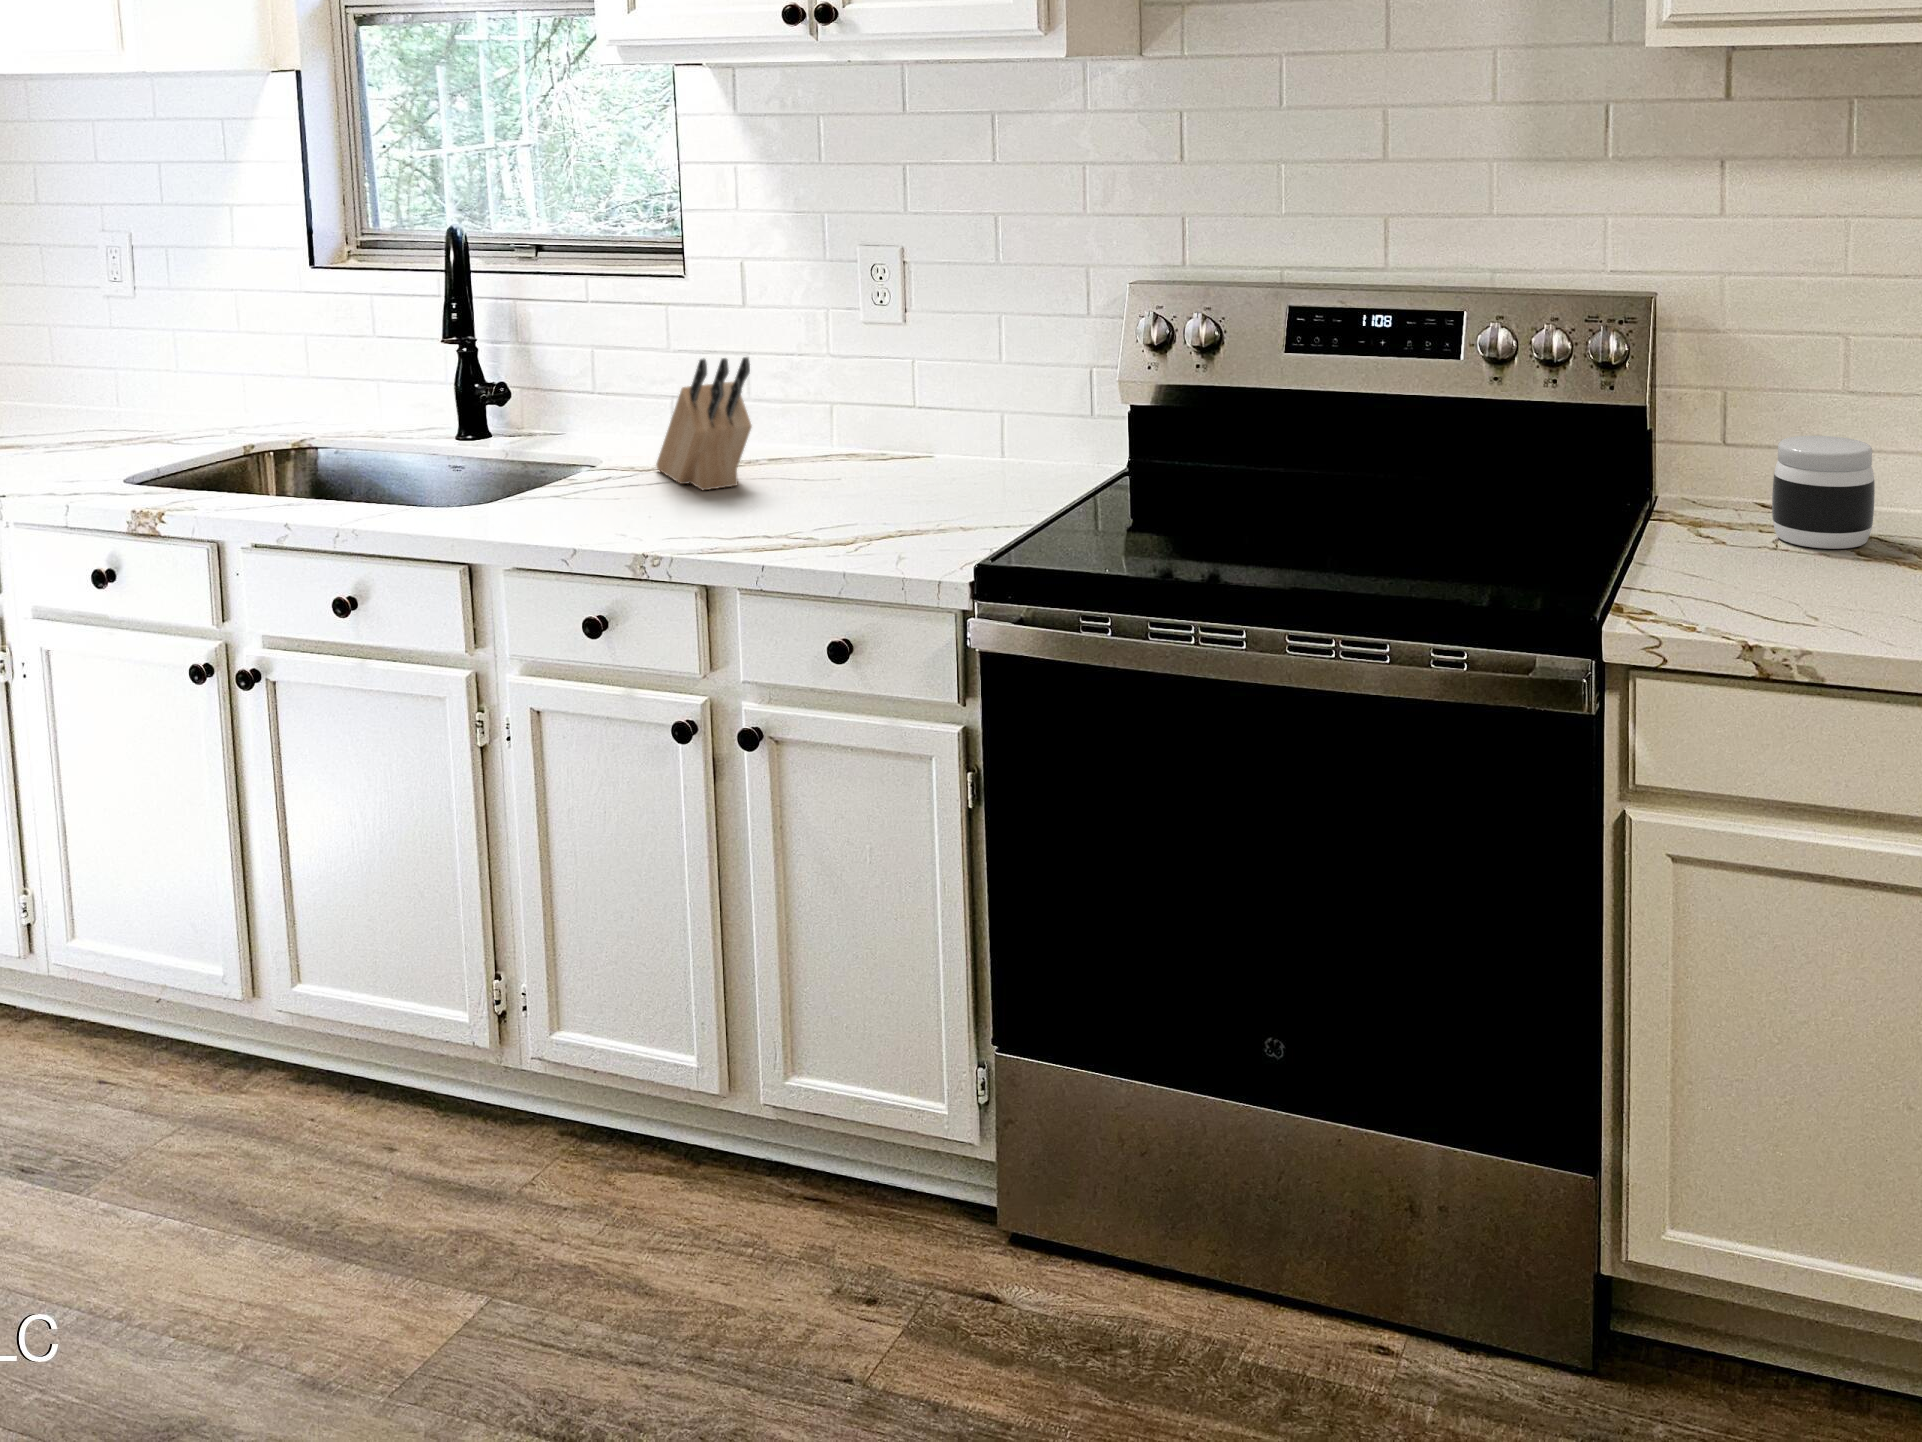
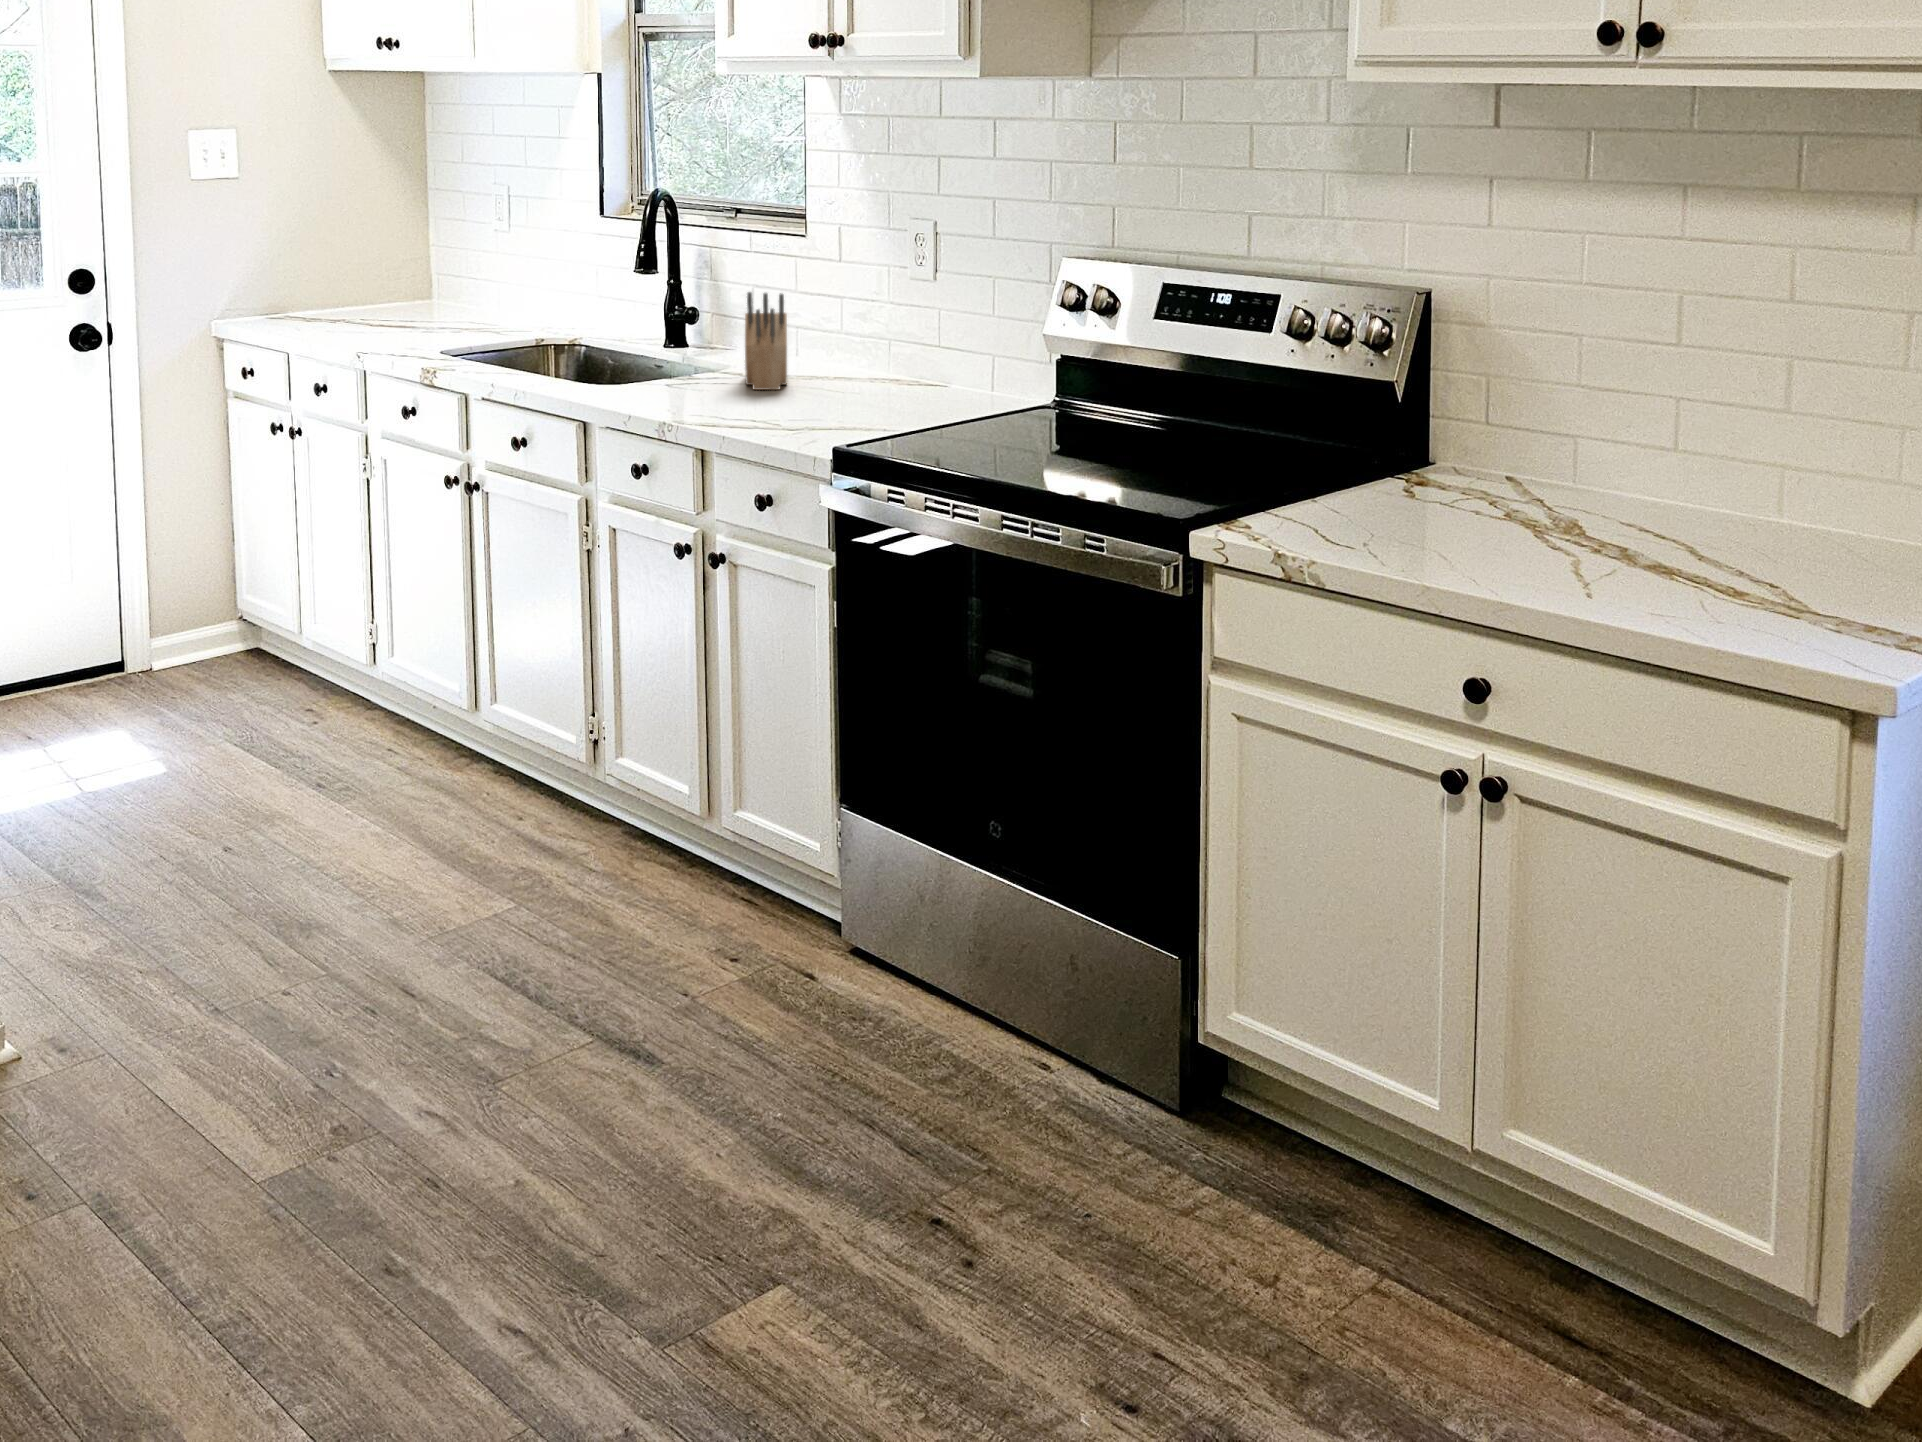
jar: present [1772,436,1875,549] -> none [1455,417,1541,513]

